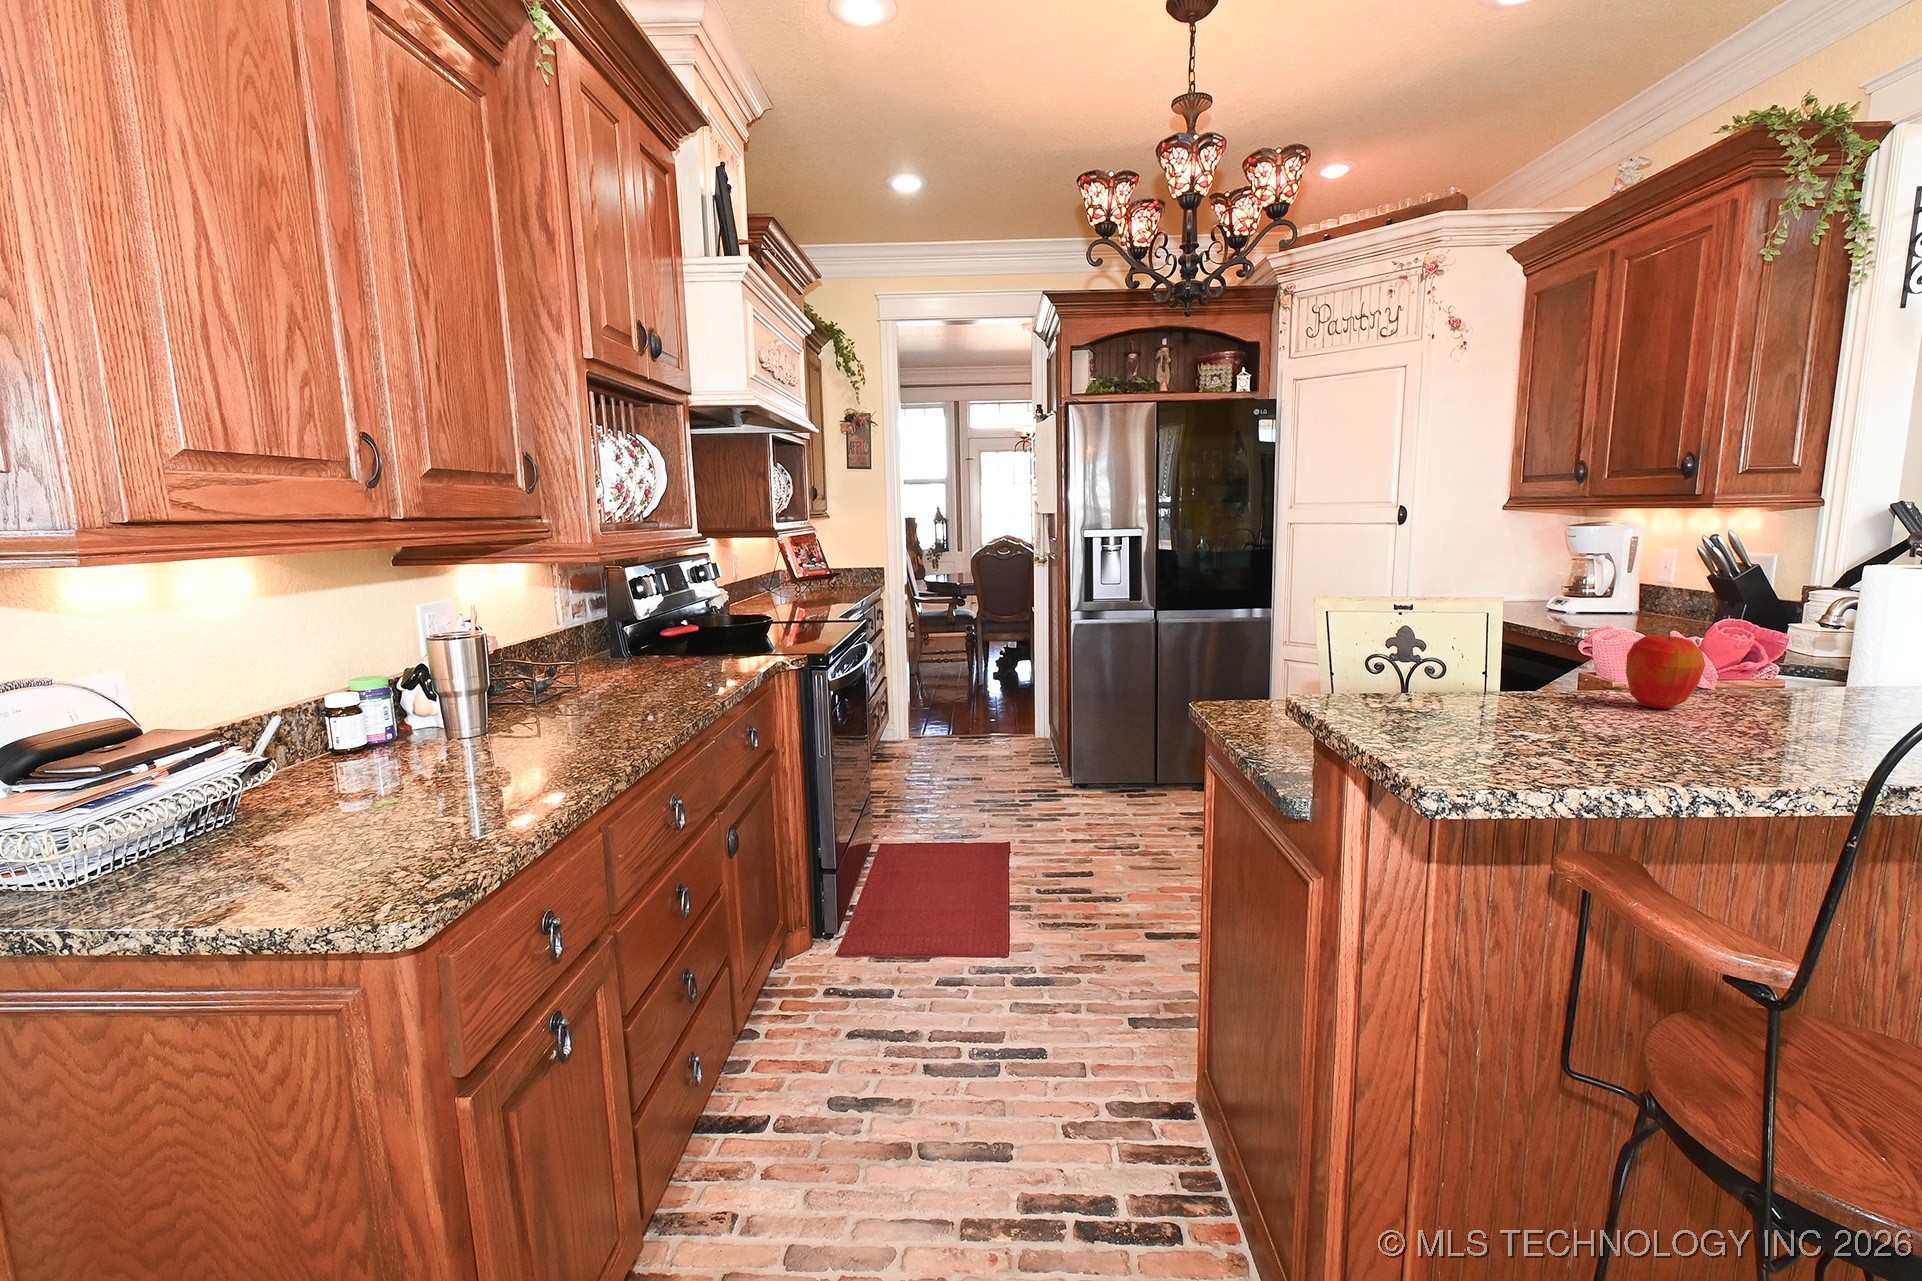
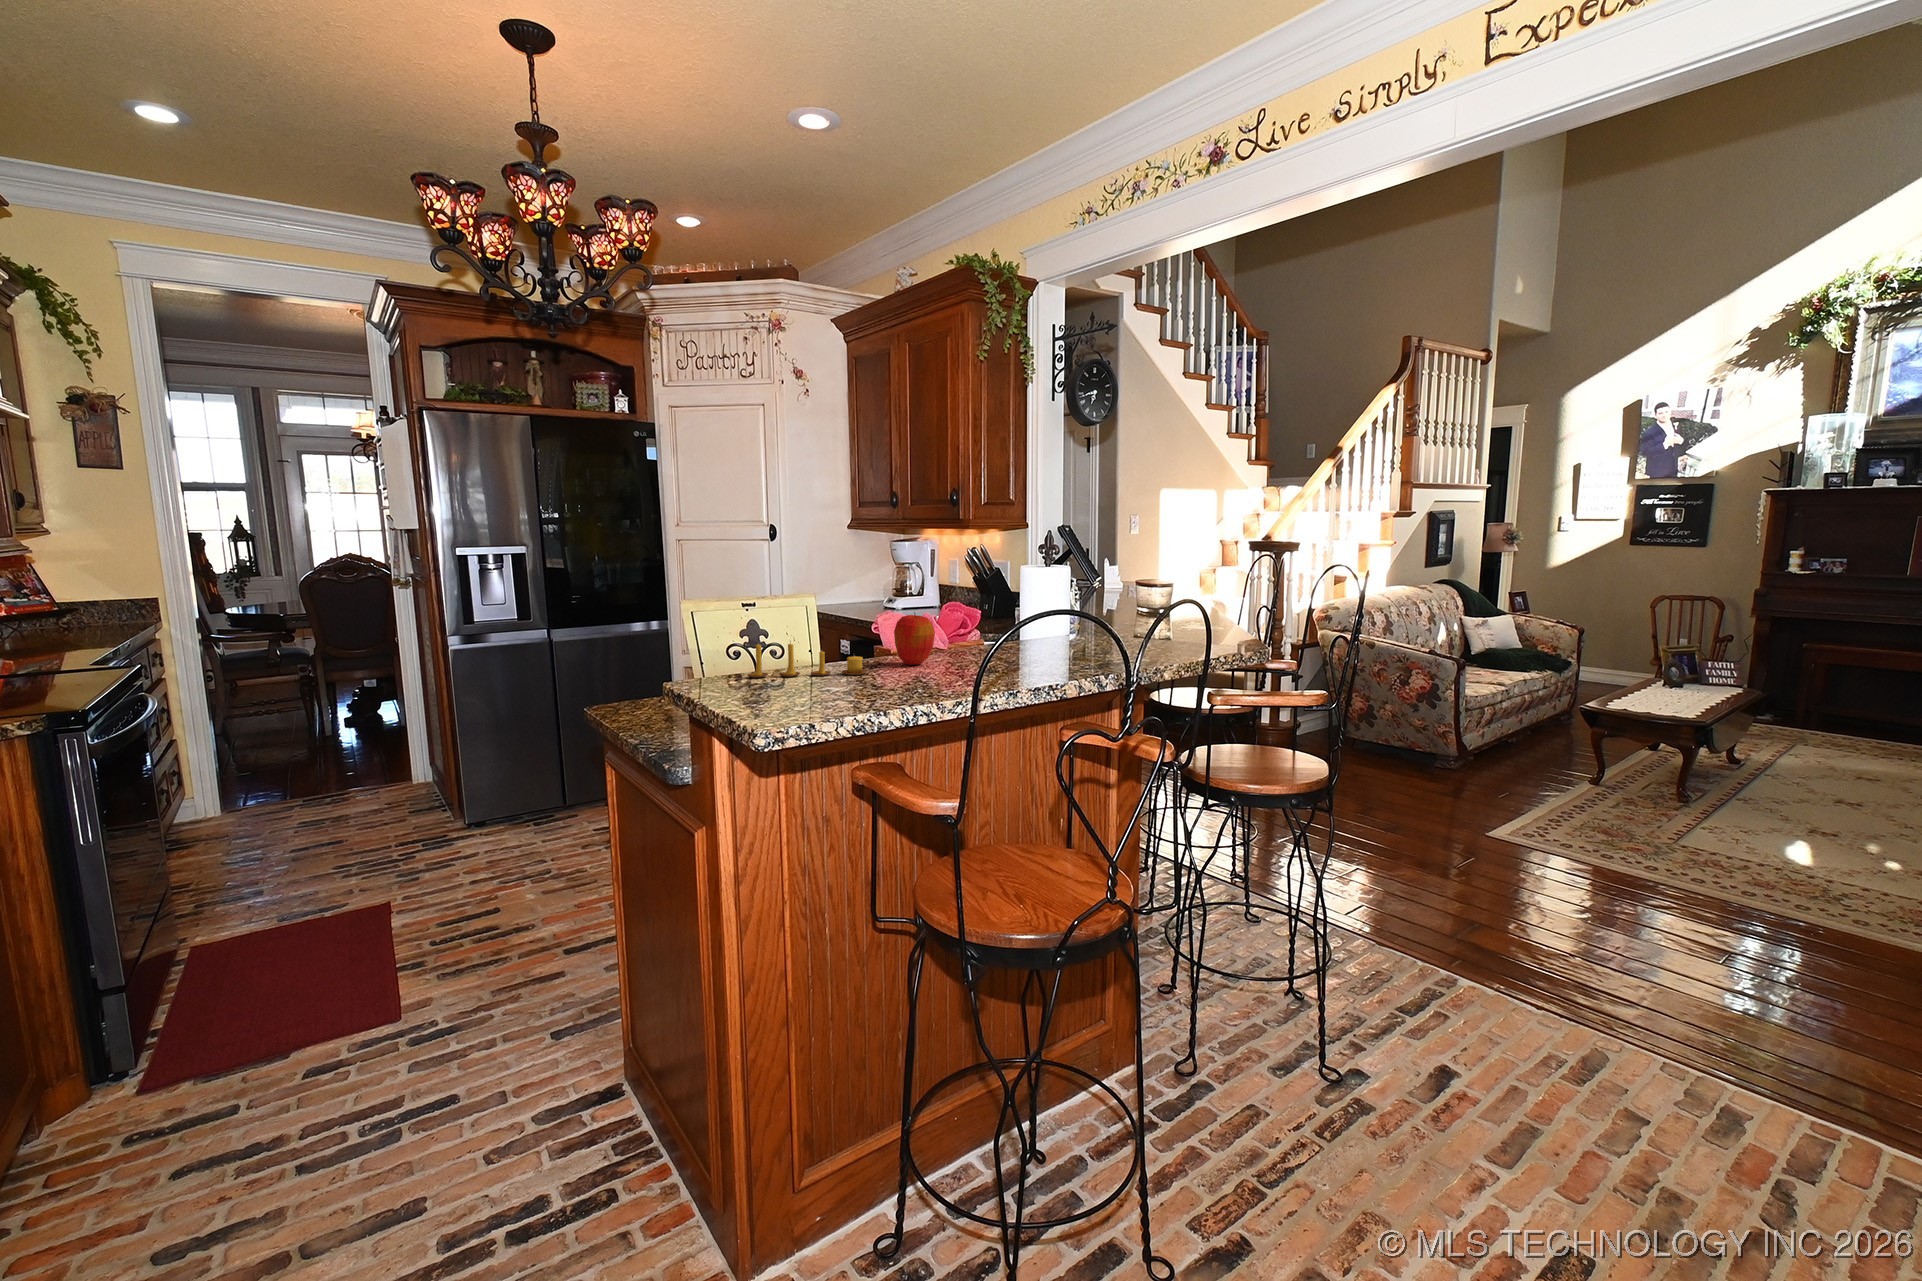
candle: none [1393,654,1580,714] -> present [748,642,867,678]

